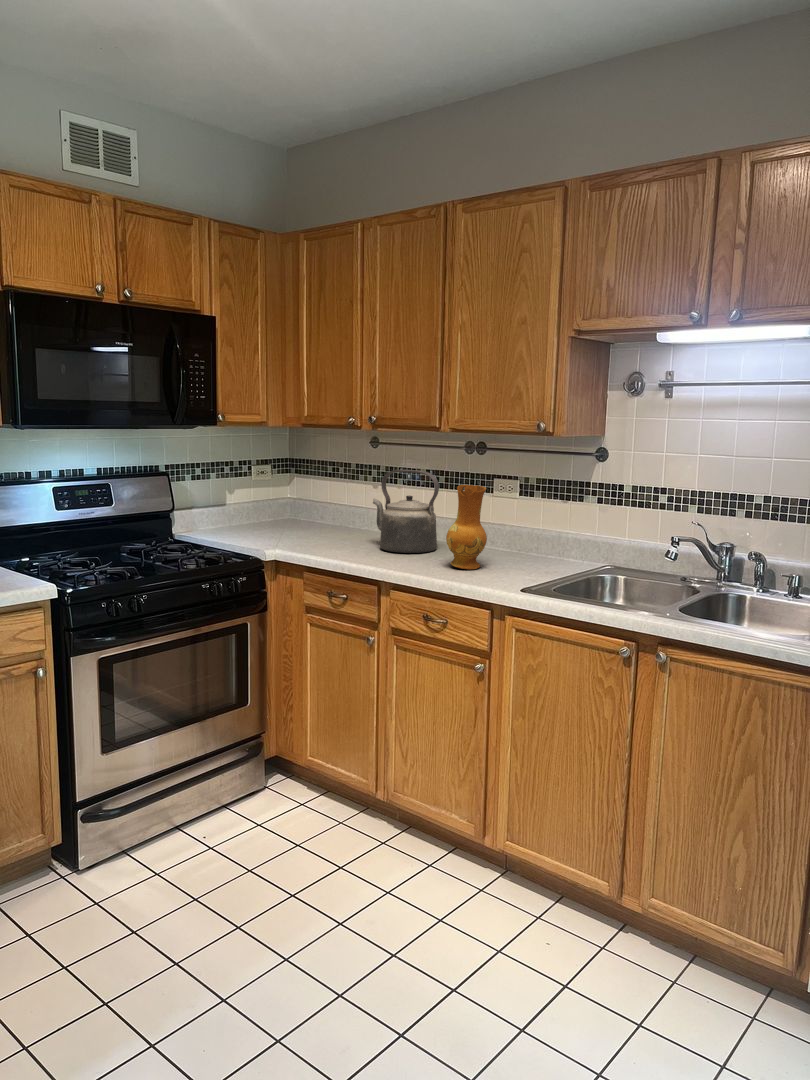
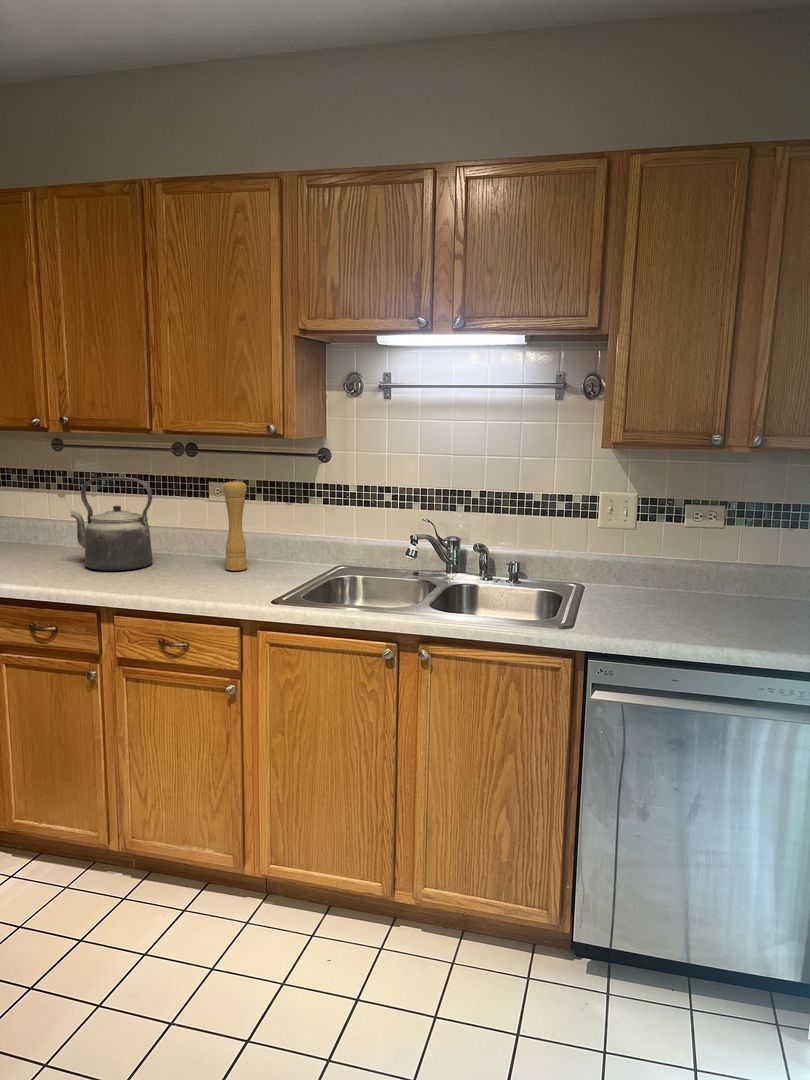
pepper mill: none [497,476,521,561] -> present [223,480,247,571]
ceramic jug: present [446,485,487,570] -> none [173,492,218,584]

